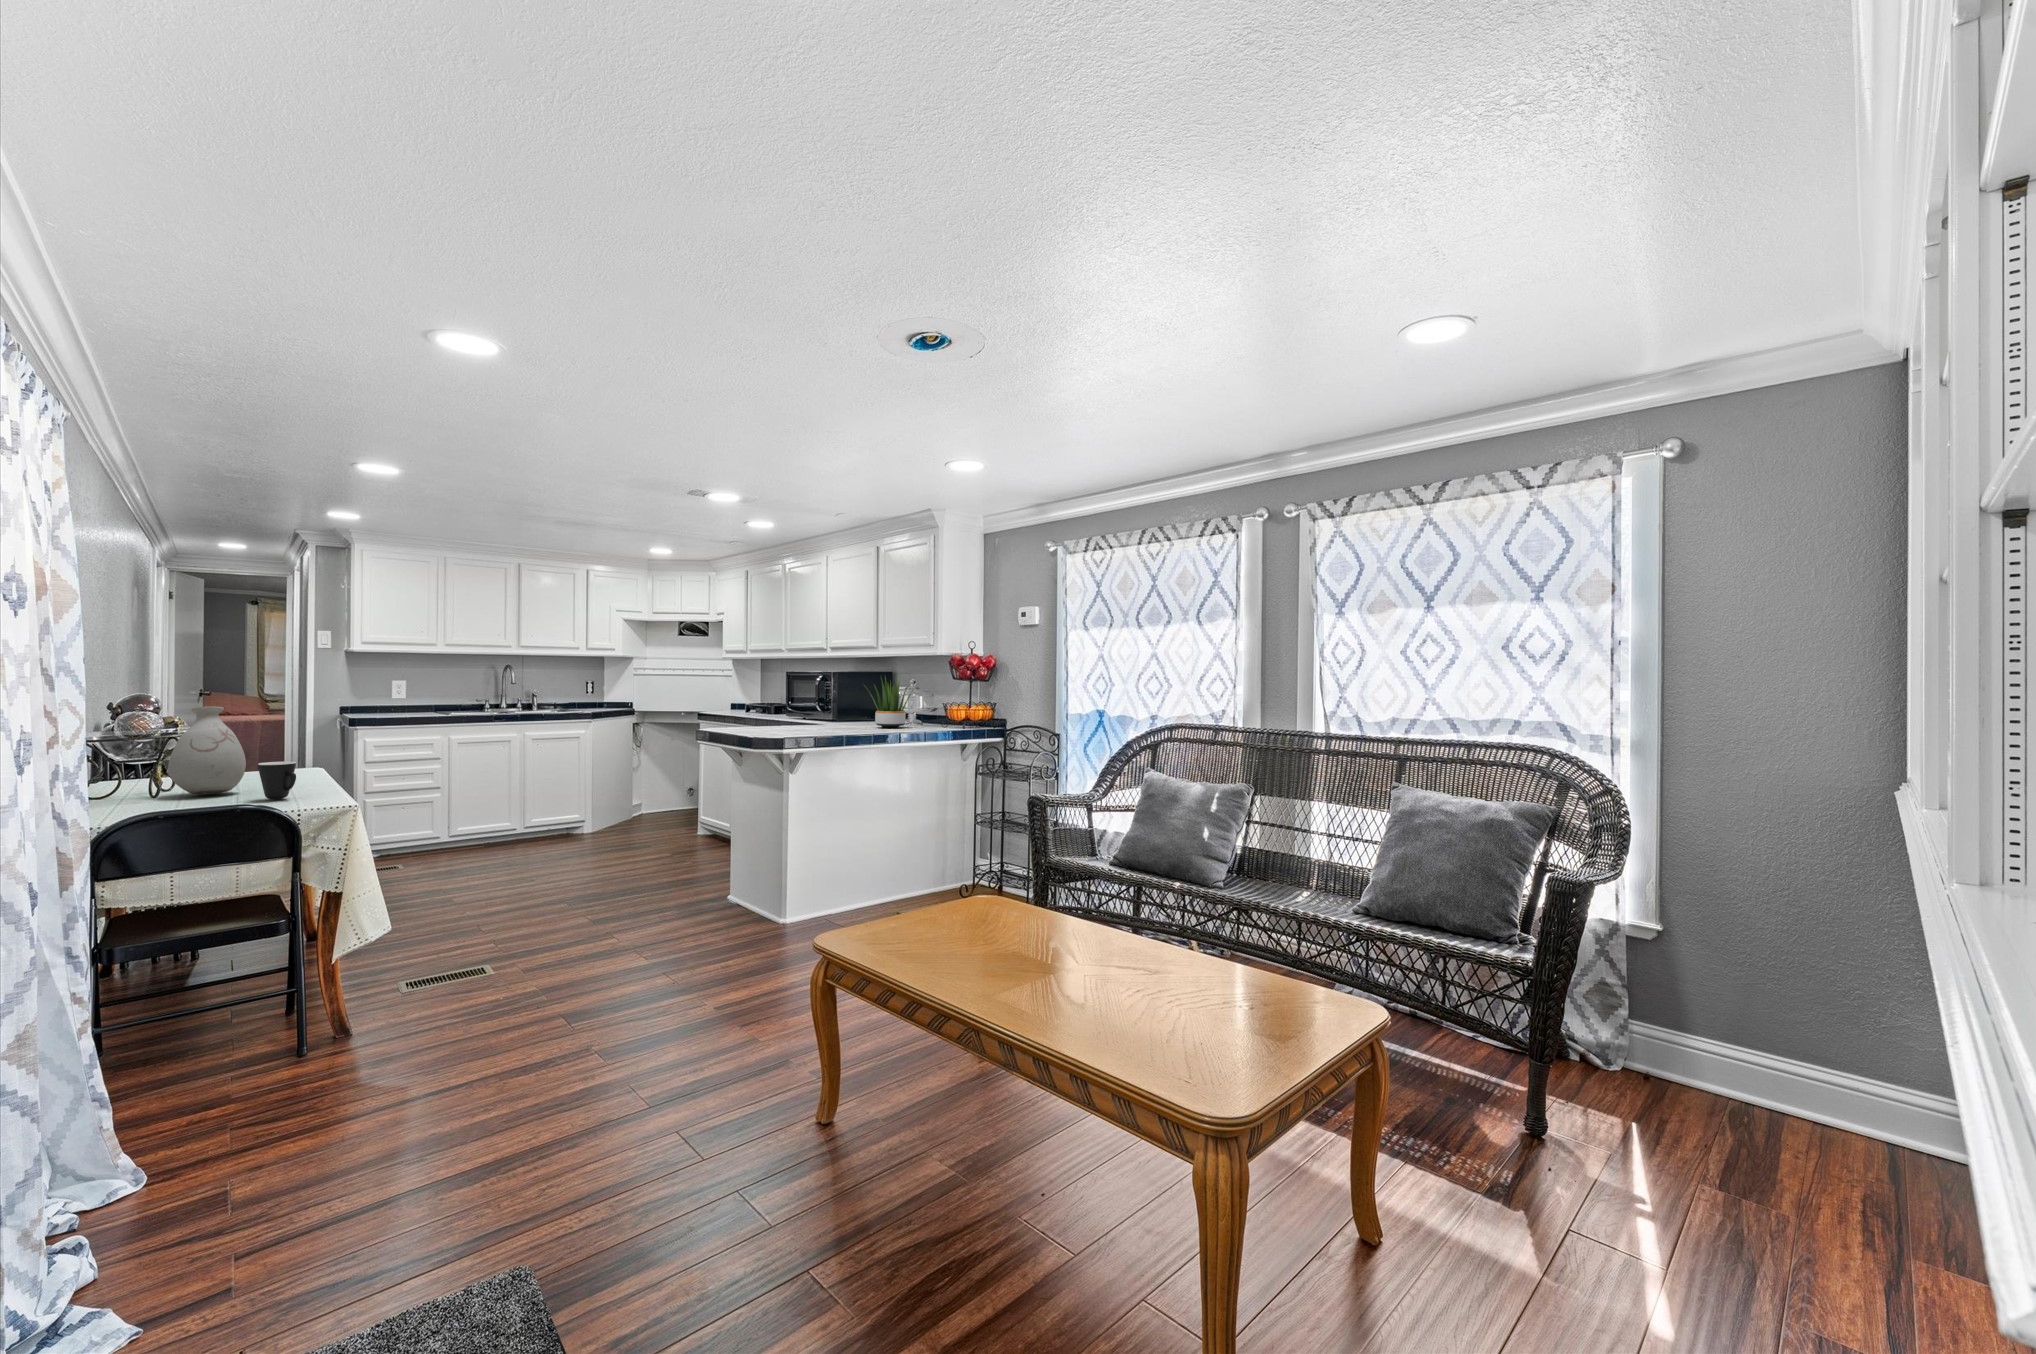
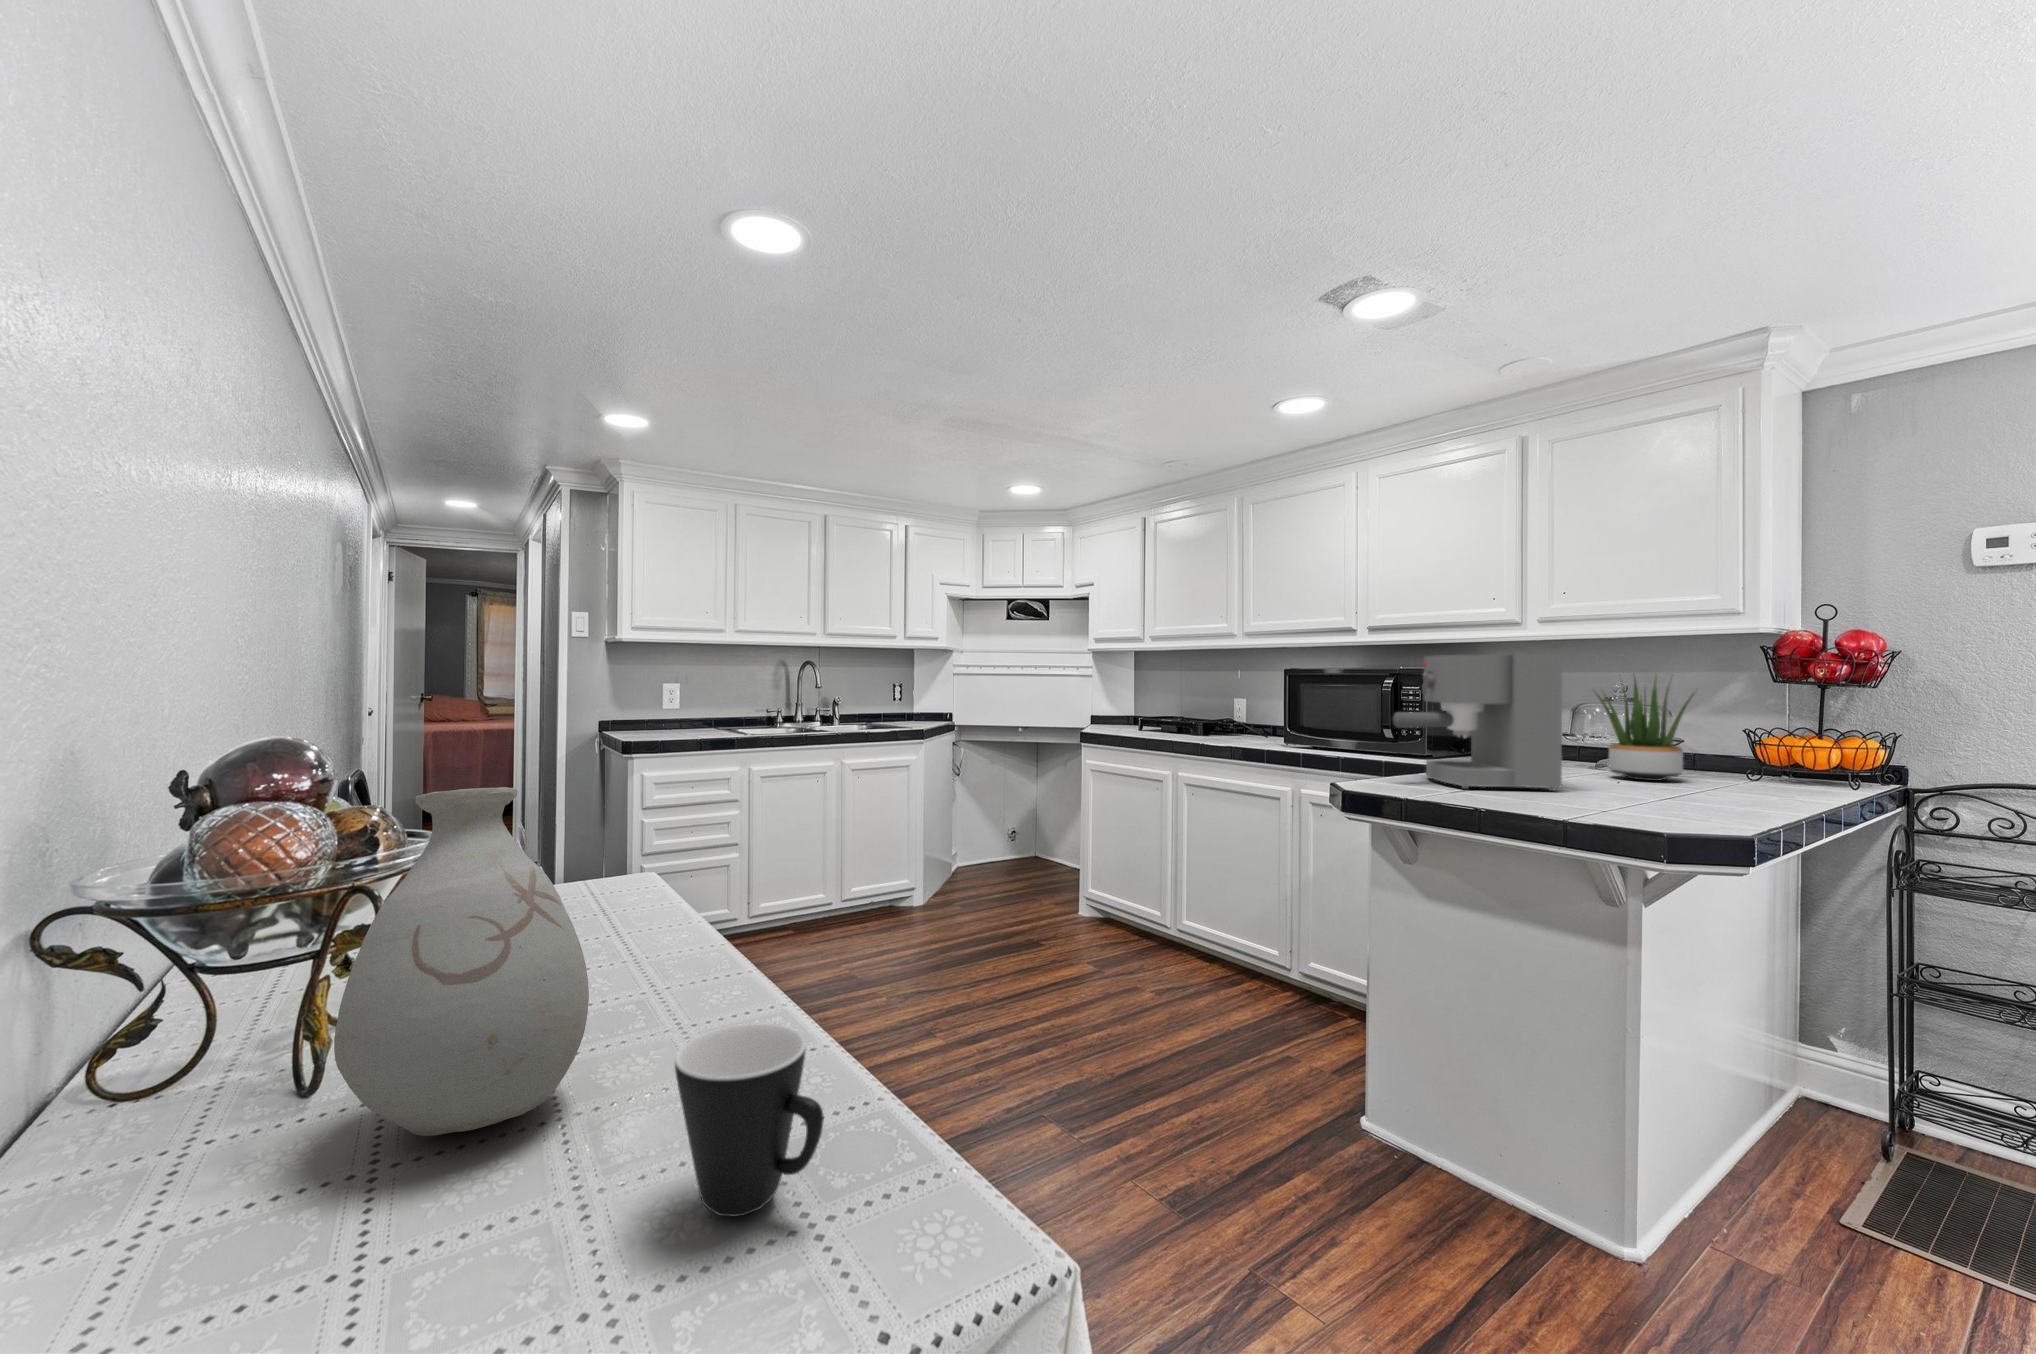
coffee maker: none [741,665,818,731] -> present [1393,653,1562,791]

